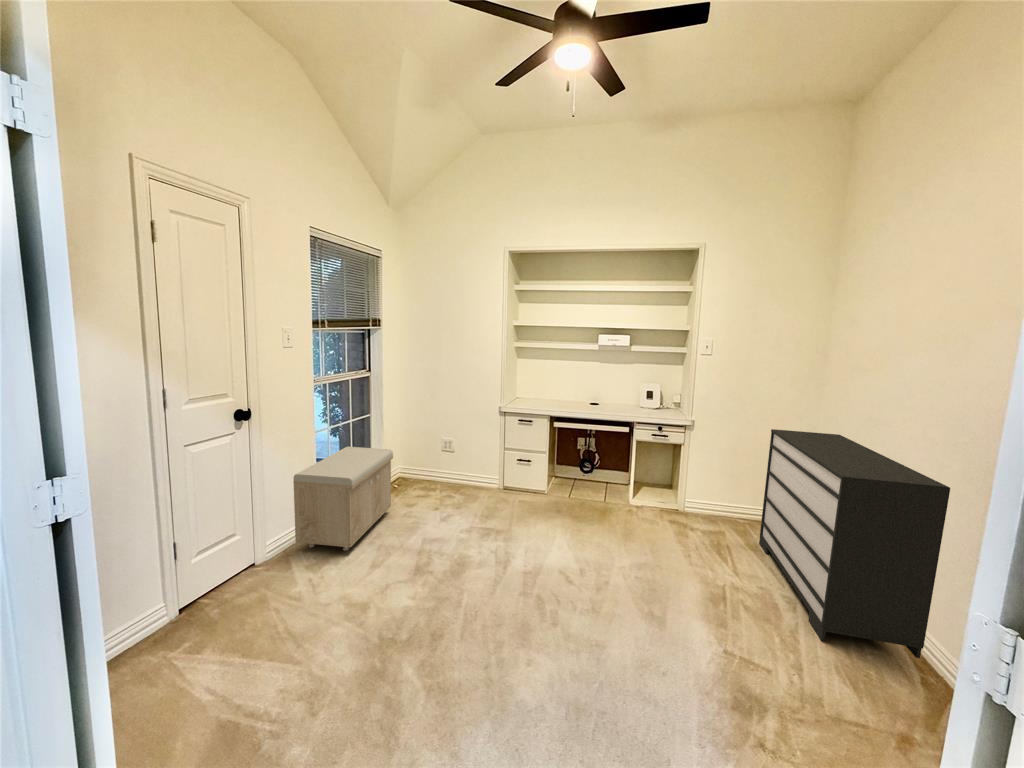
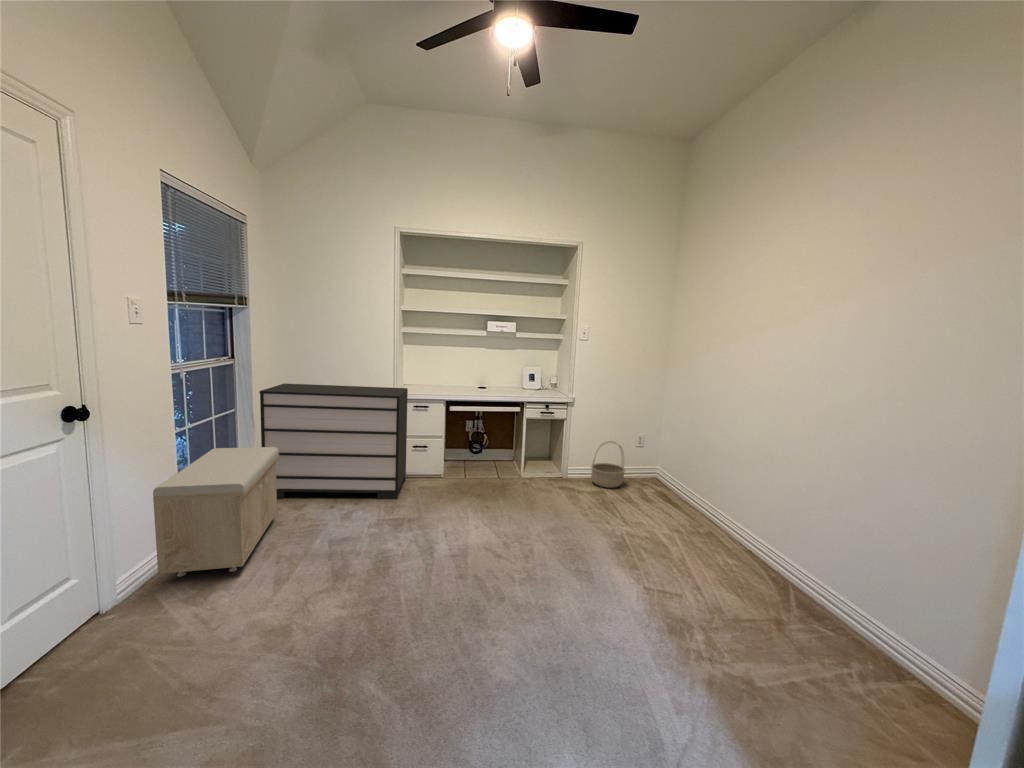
dresser: present [759,429,950,658] -> present [260,384,408,499]
basket: none [712,474,757,530] -> present [591,441,625,488]

